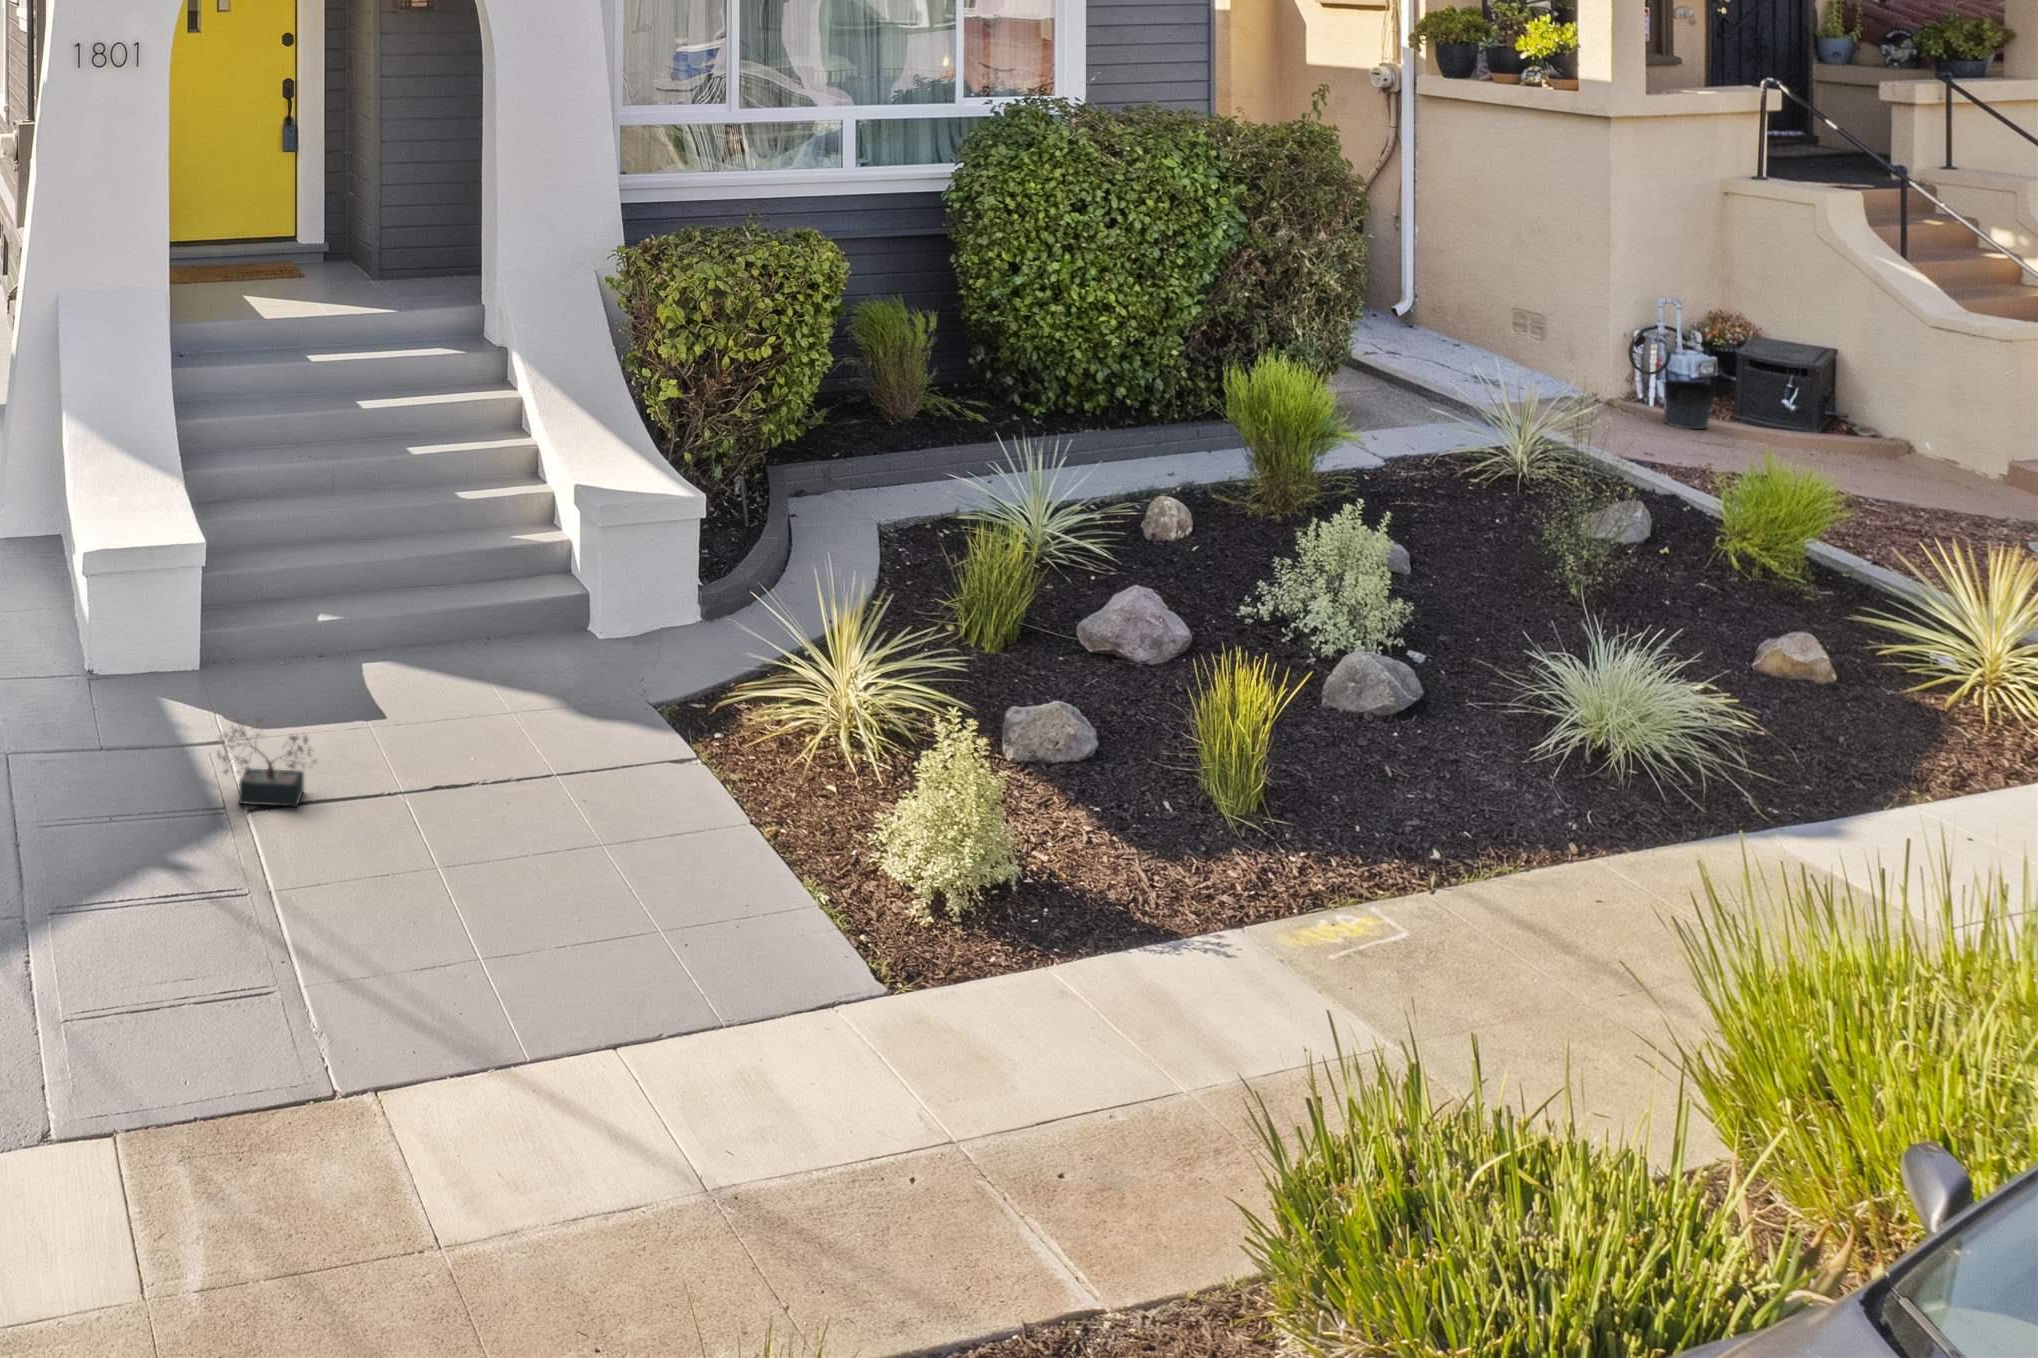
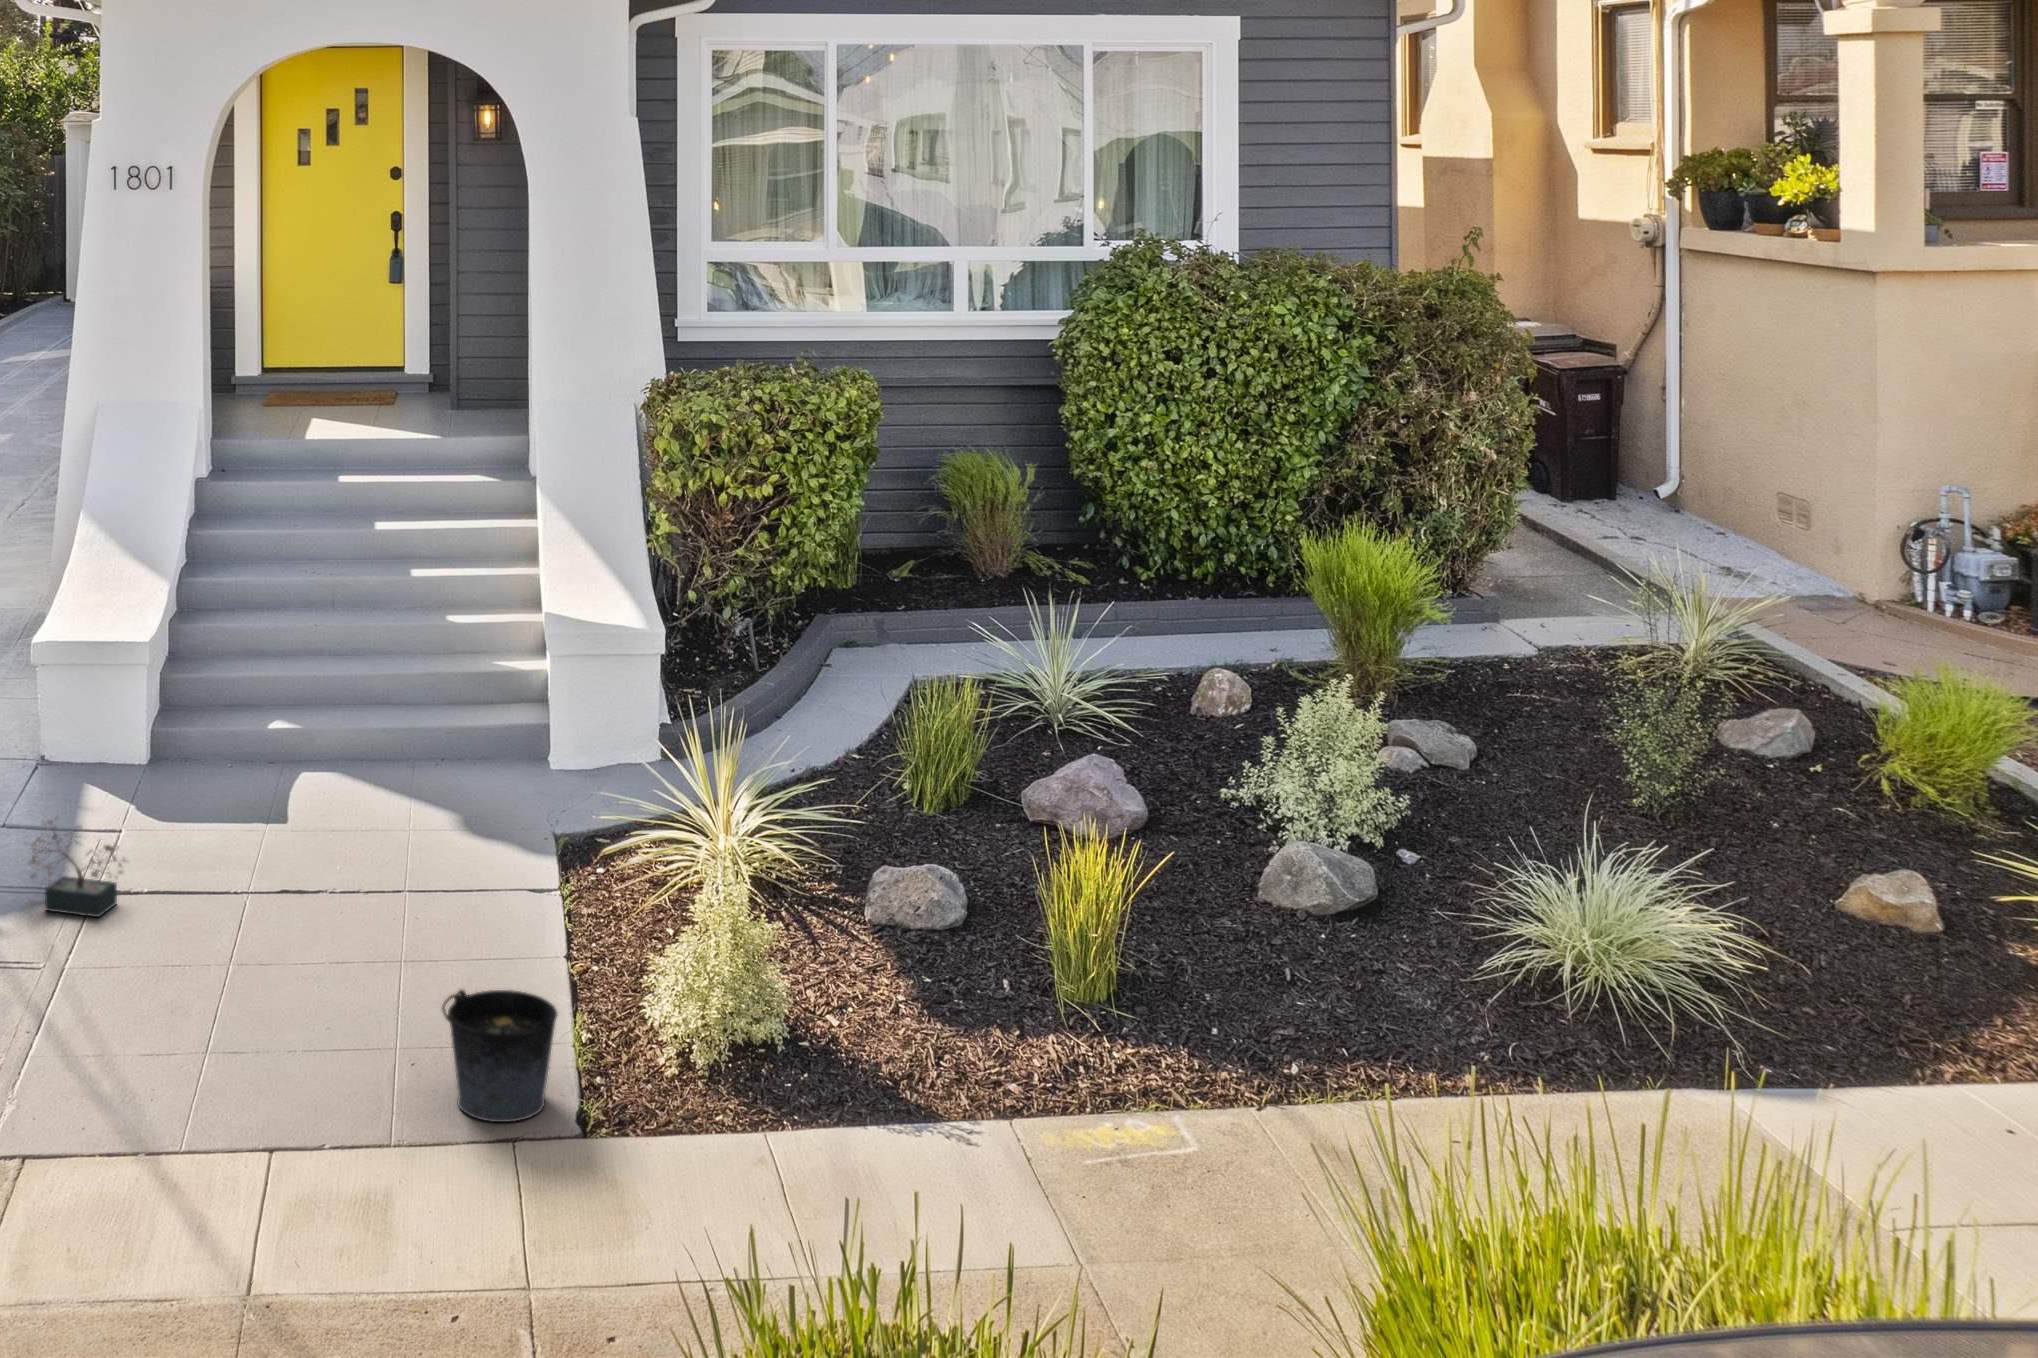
bucket: present [1662,380,1720,429] -> present [442,990,557,1122]

